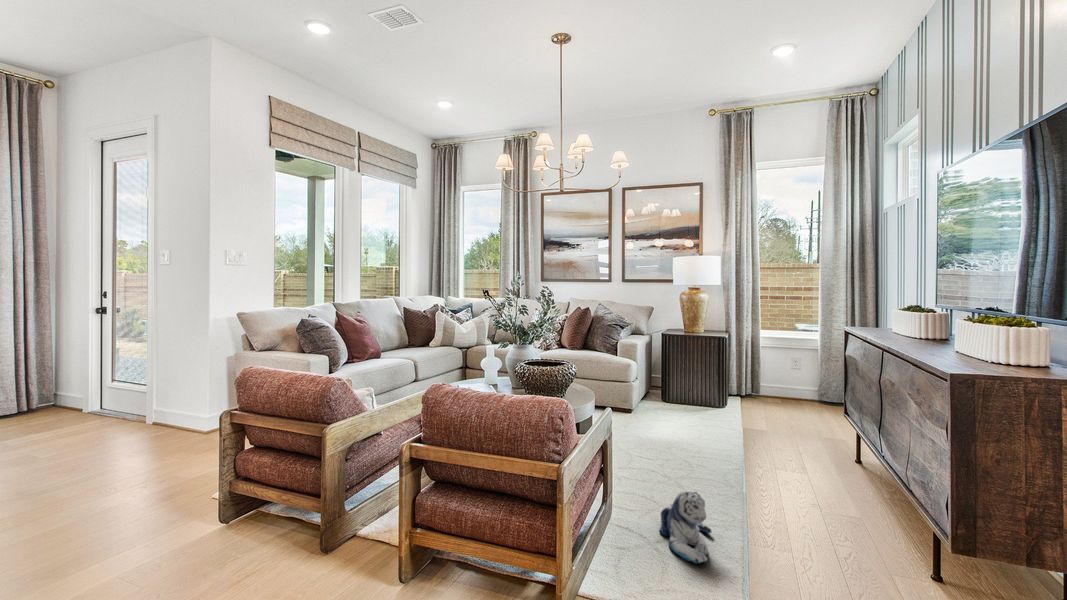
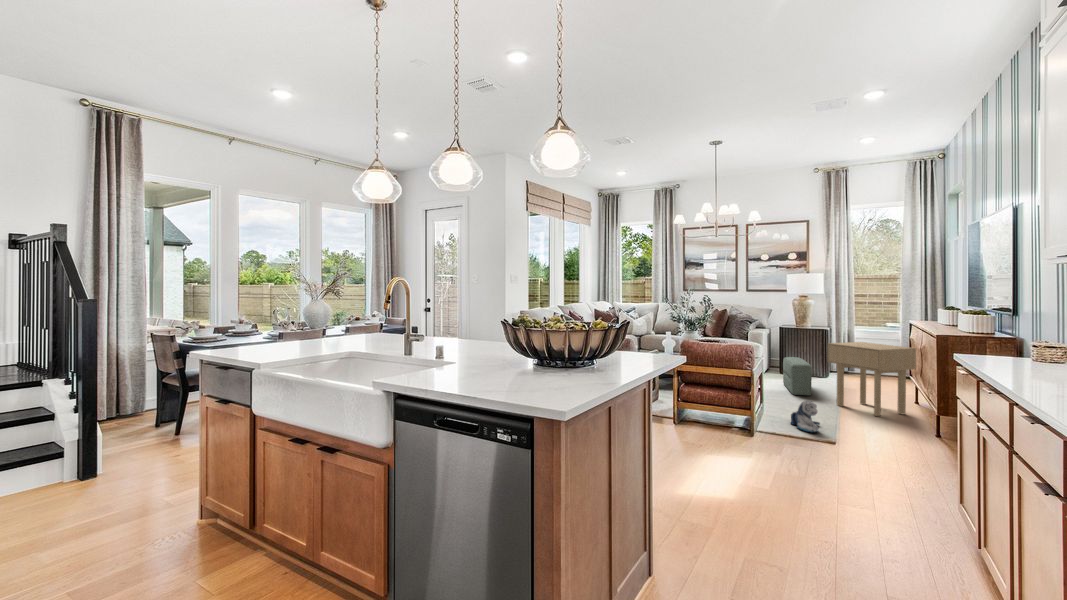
side table: none [726,362,865,497] -> present [828,342,916,416]
pouf: none [664,380,702,446] -> present [783,357,812,395]

